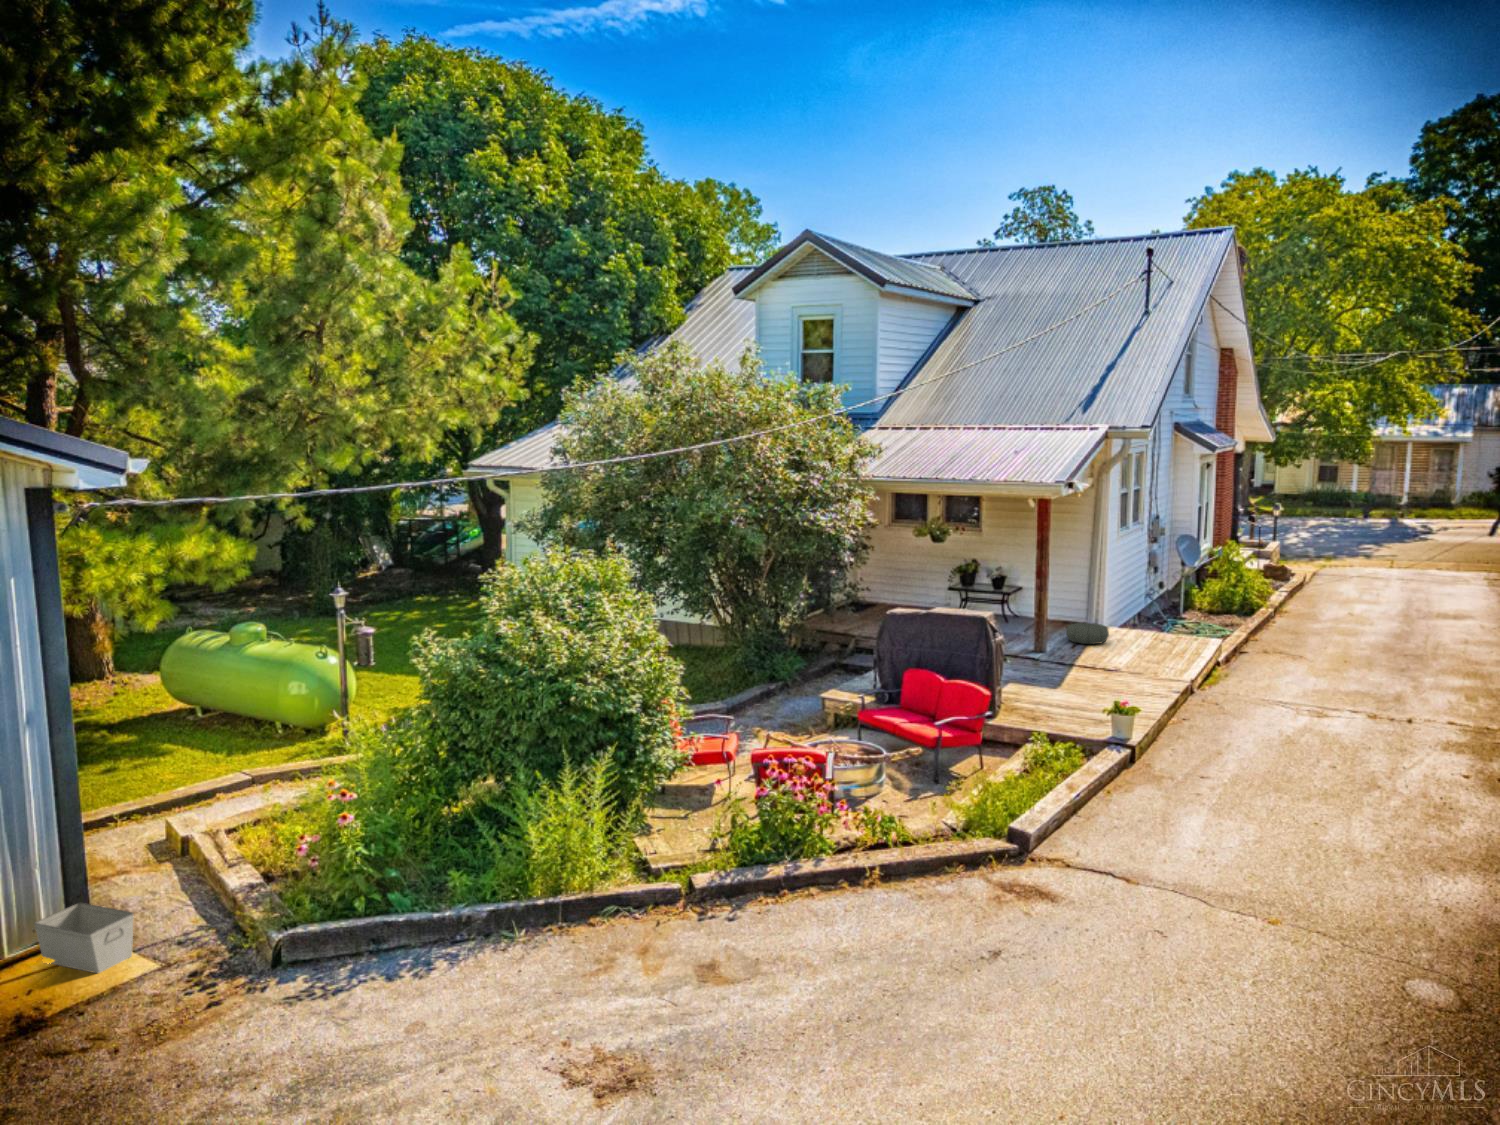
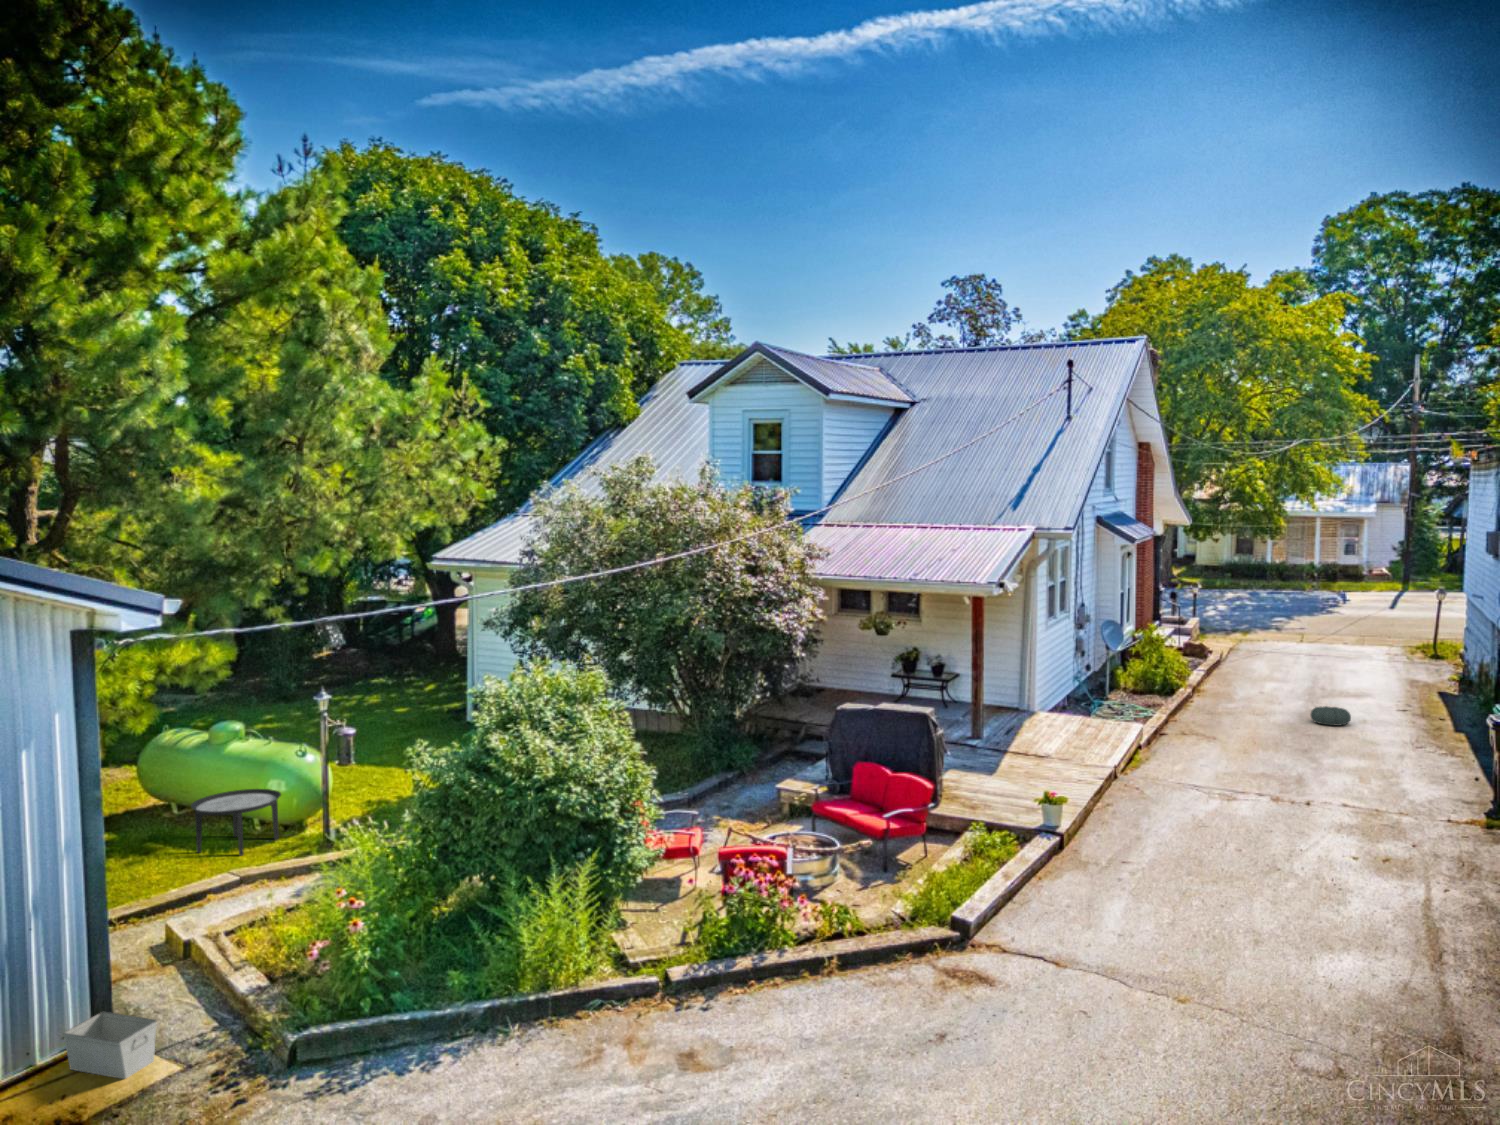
pouf: present [1066,623,1109,644] -> present [1311,706,1351,726]
round table: none [206,689,300,756] -> present [191,789,281,856]

